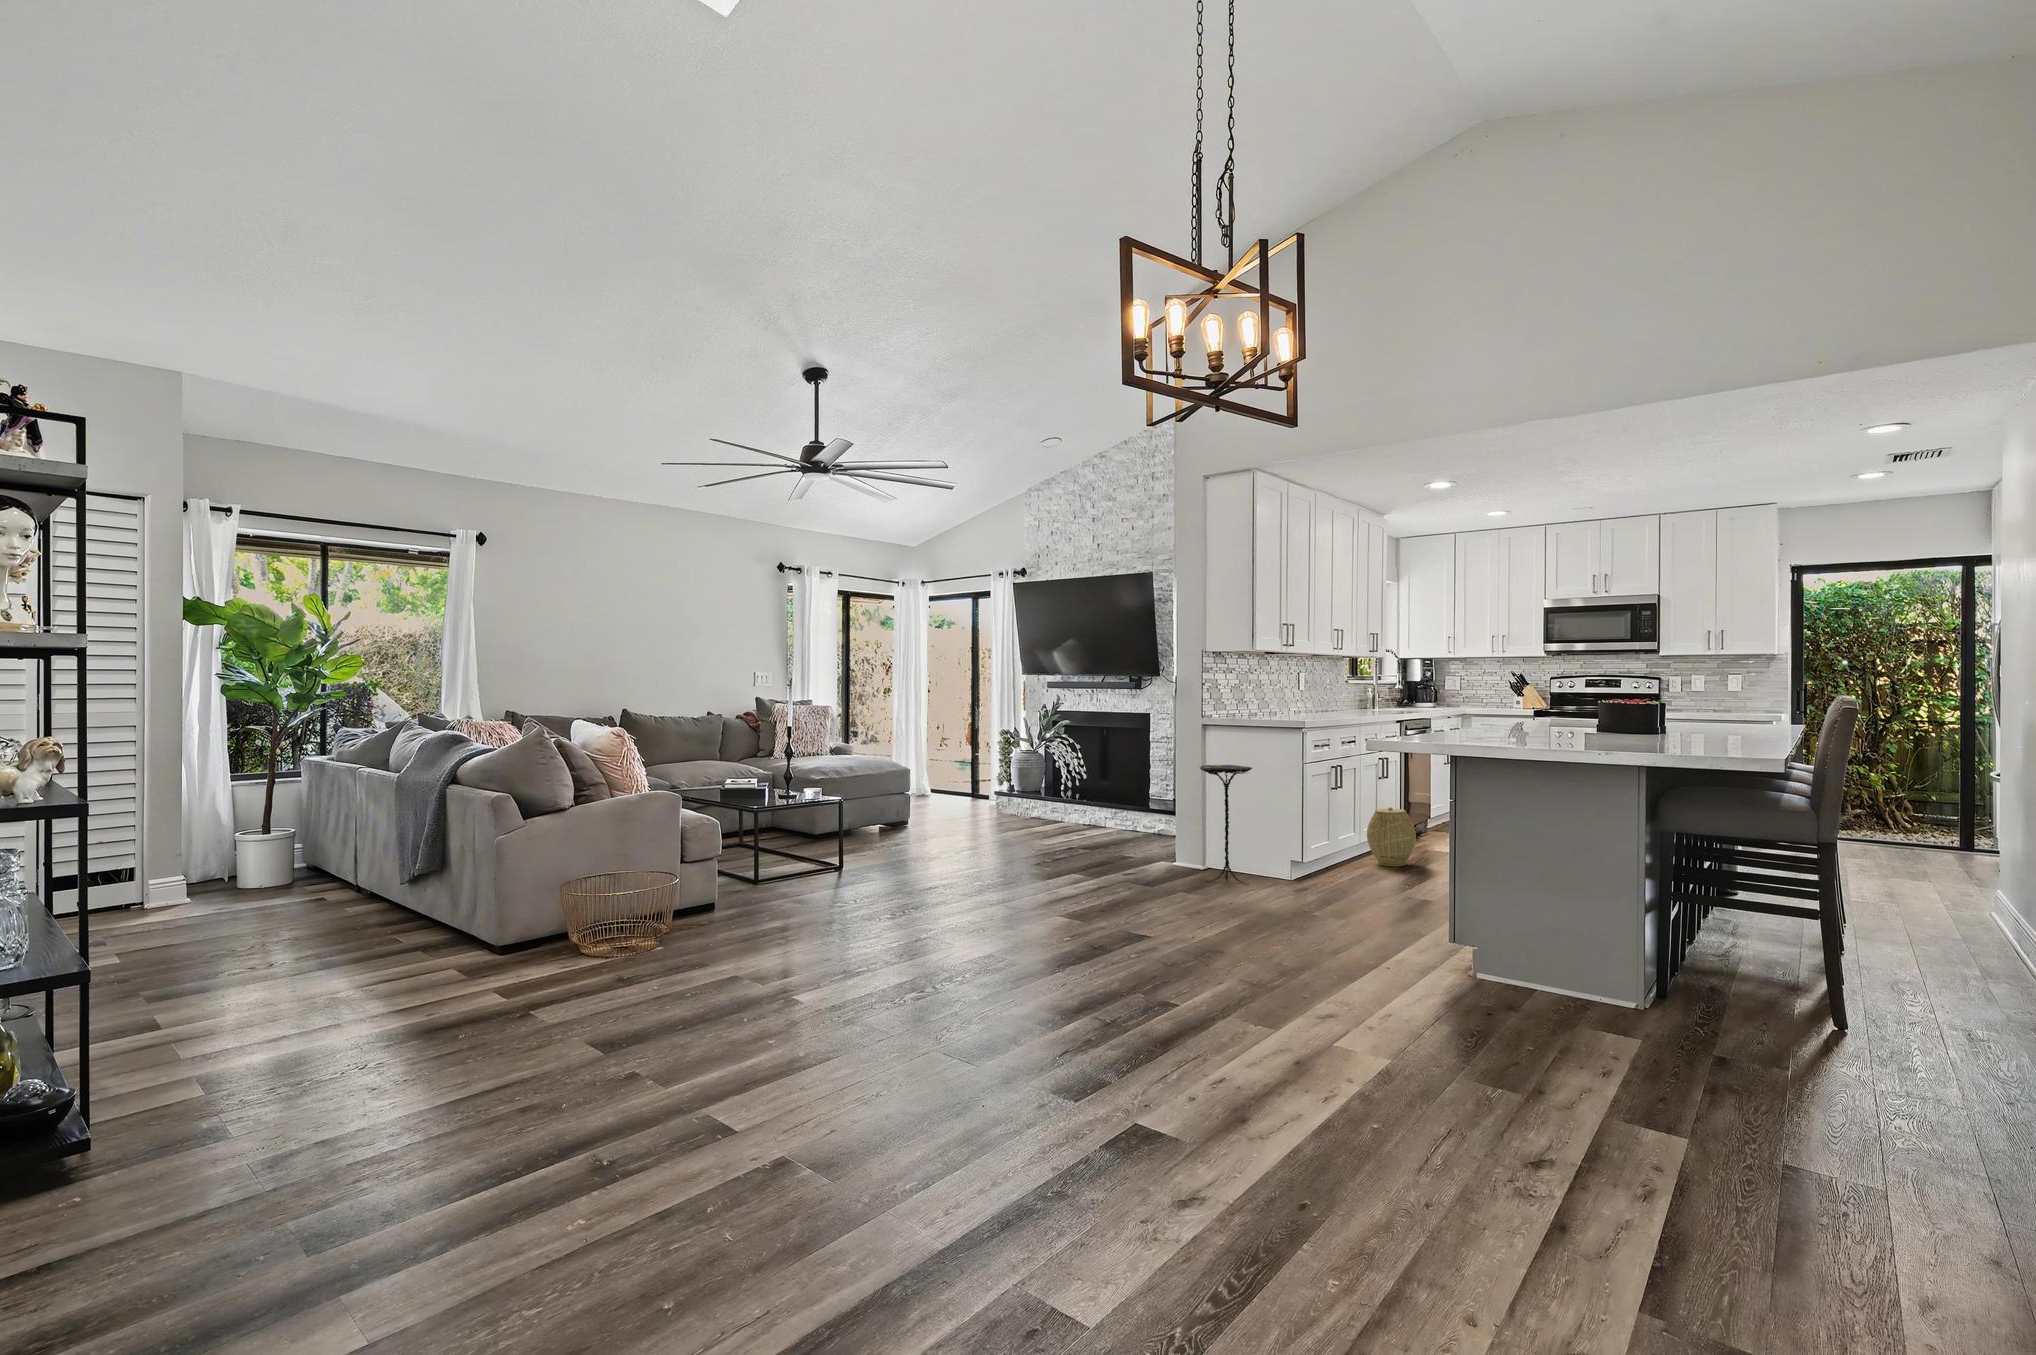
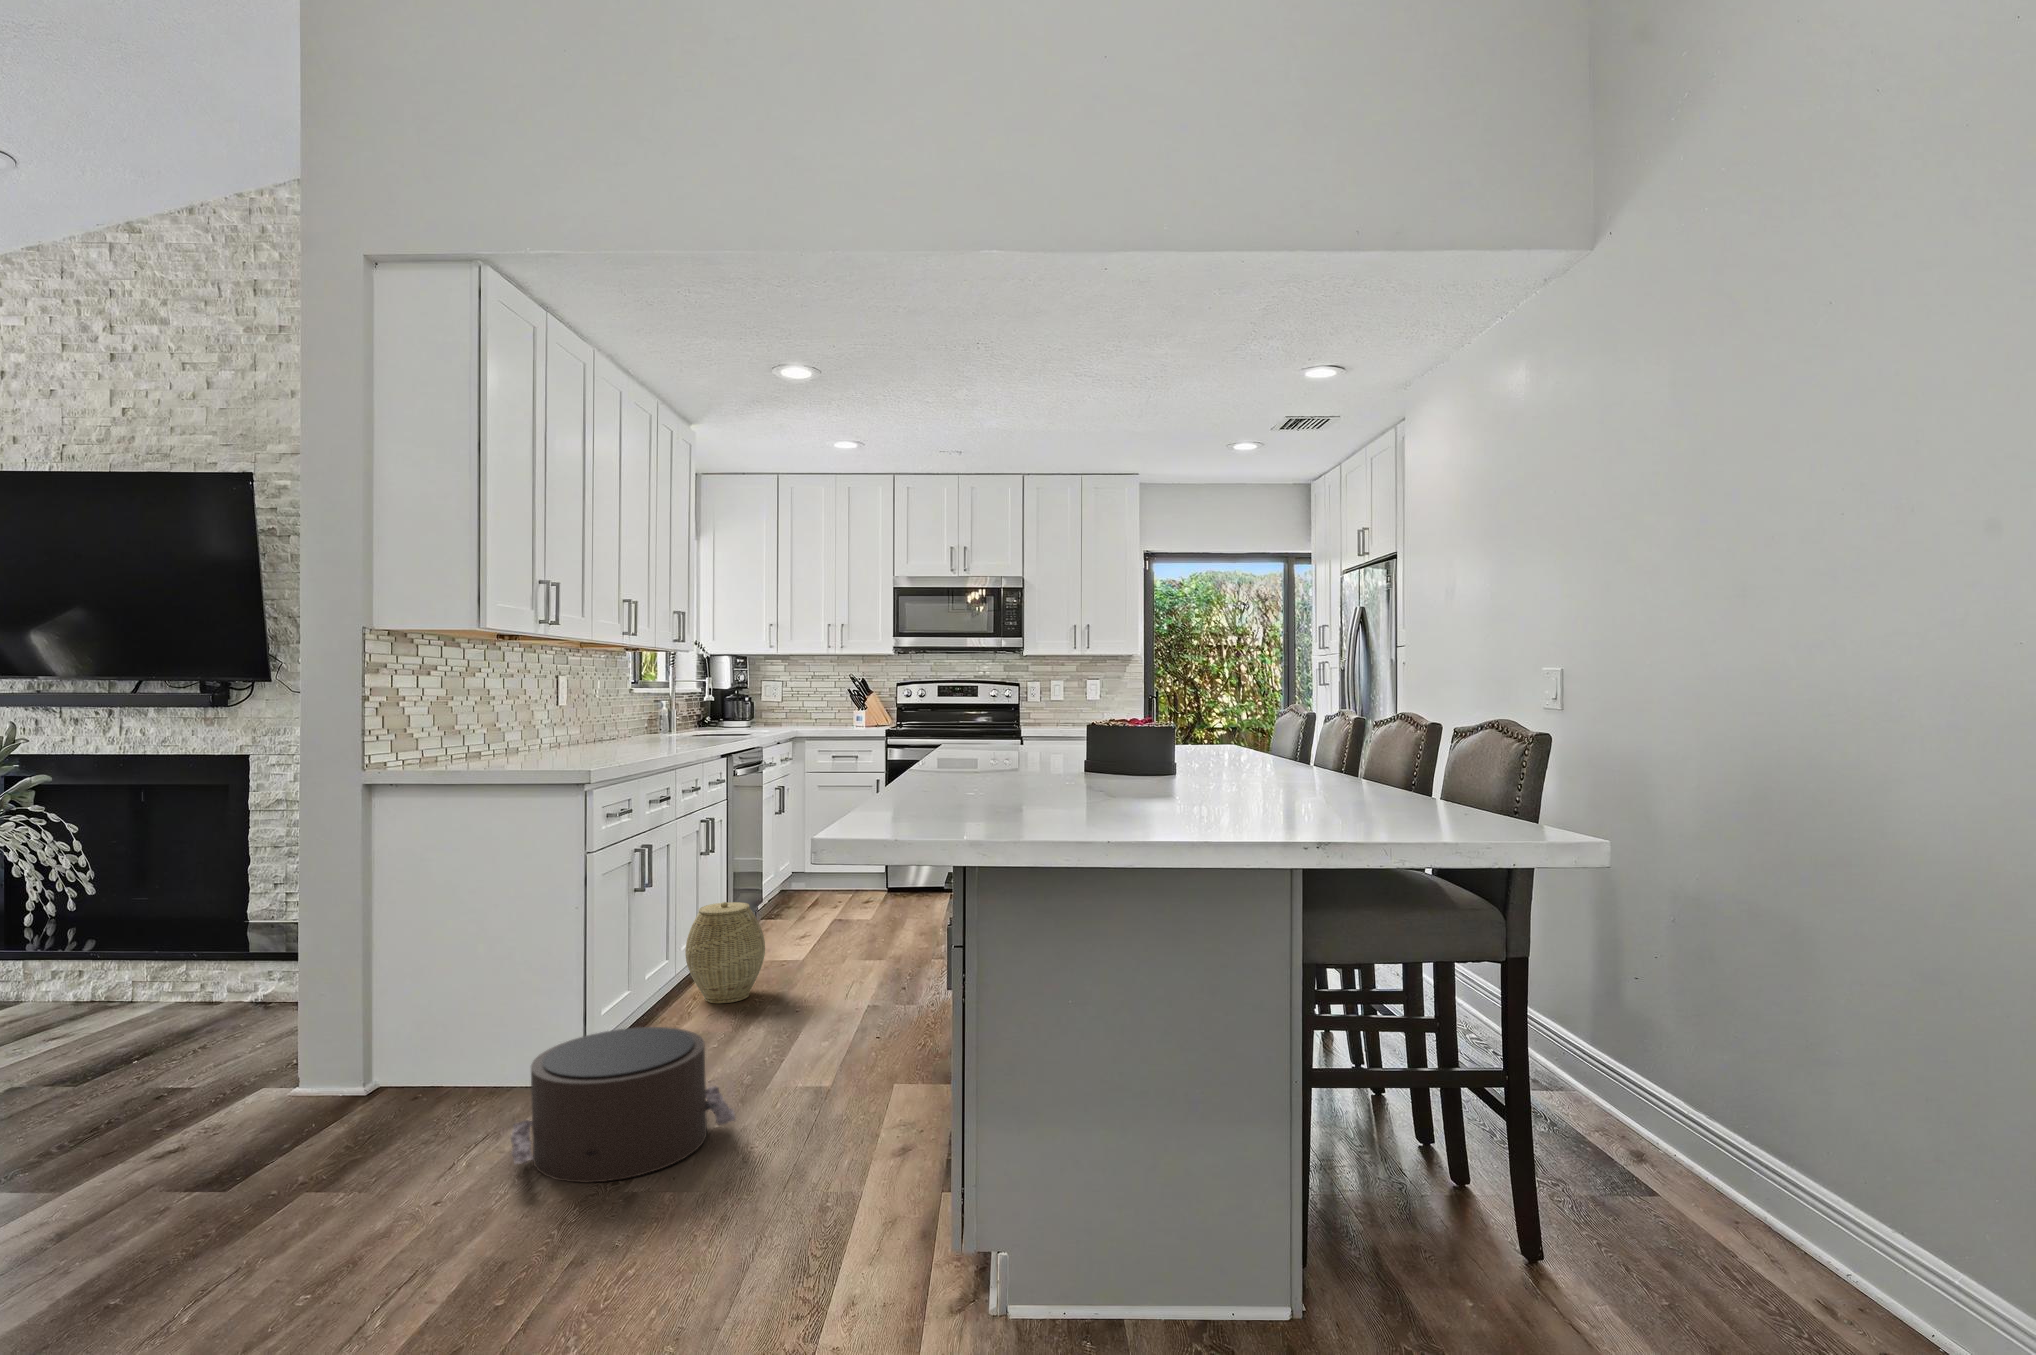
side table: present [1200,765,1252,883] -> none [354,867,480,1137]
pouf: none [1262,850,1369,910] -> present [511,1027,736,1182]

